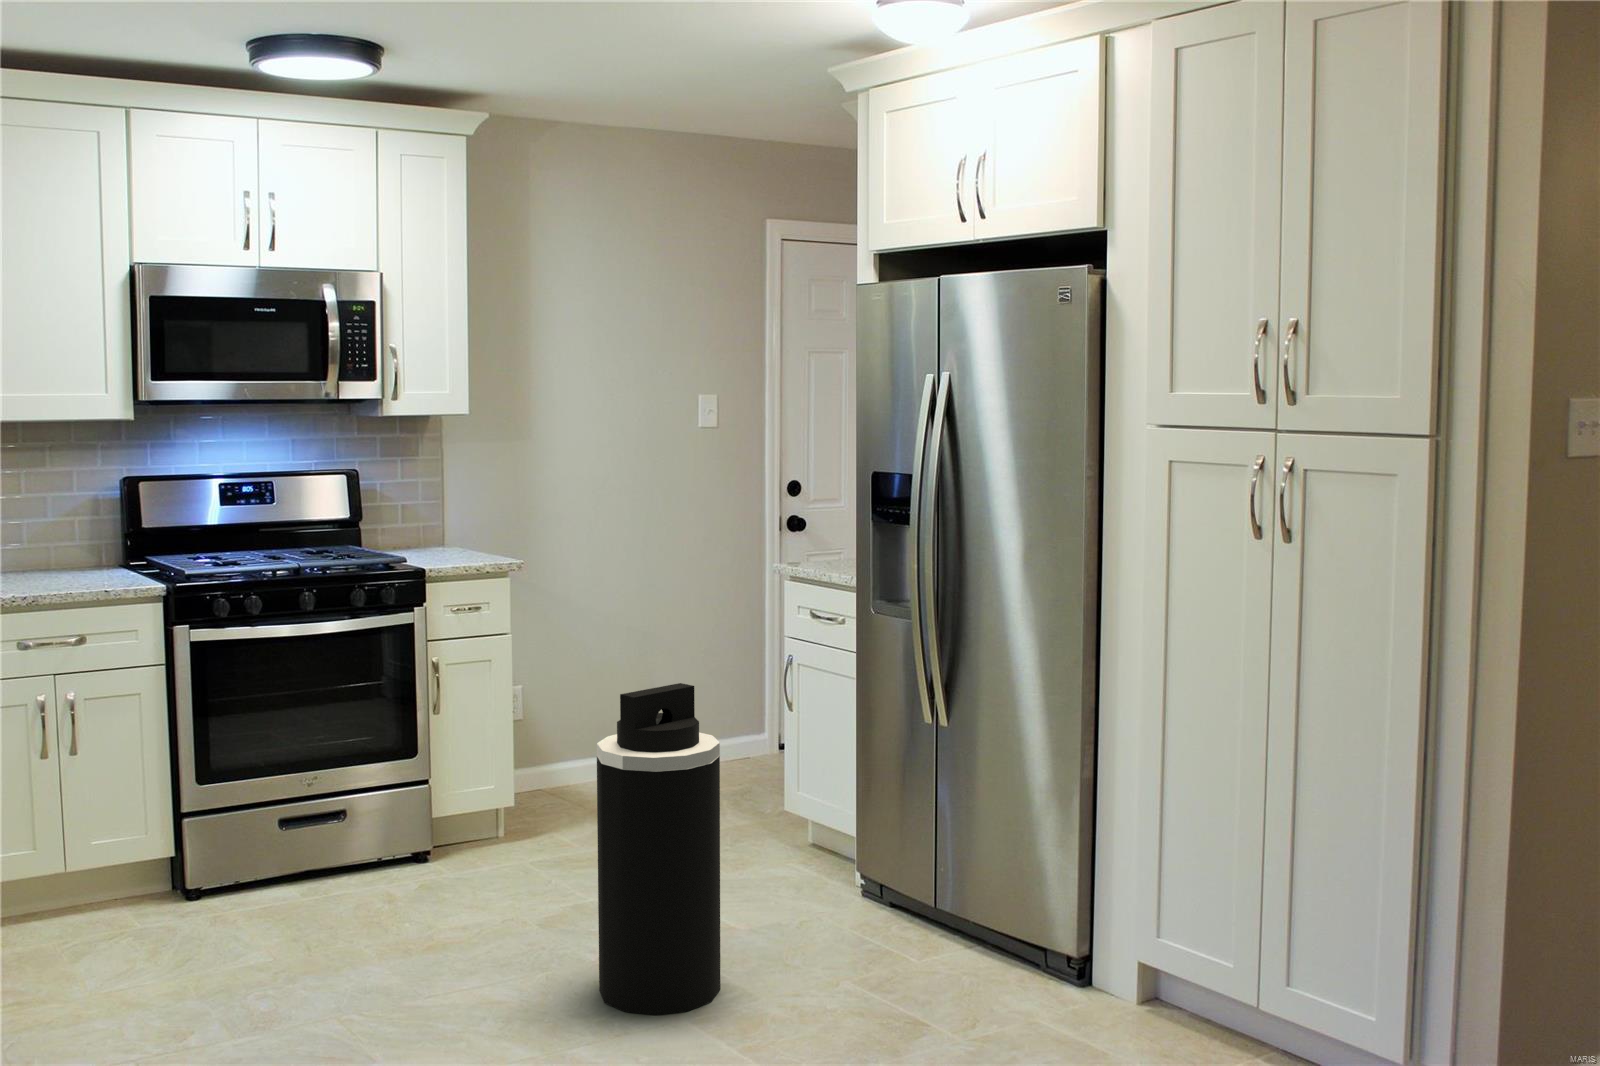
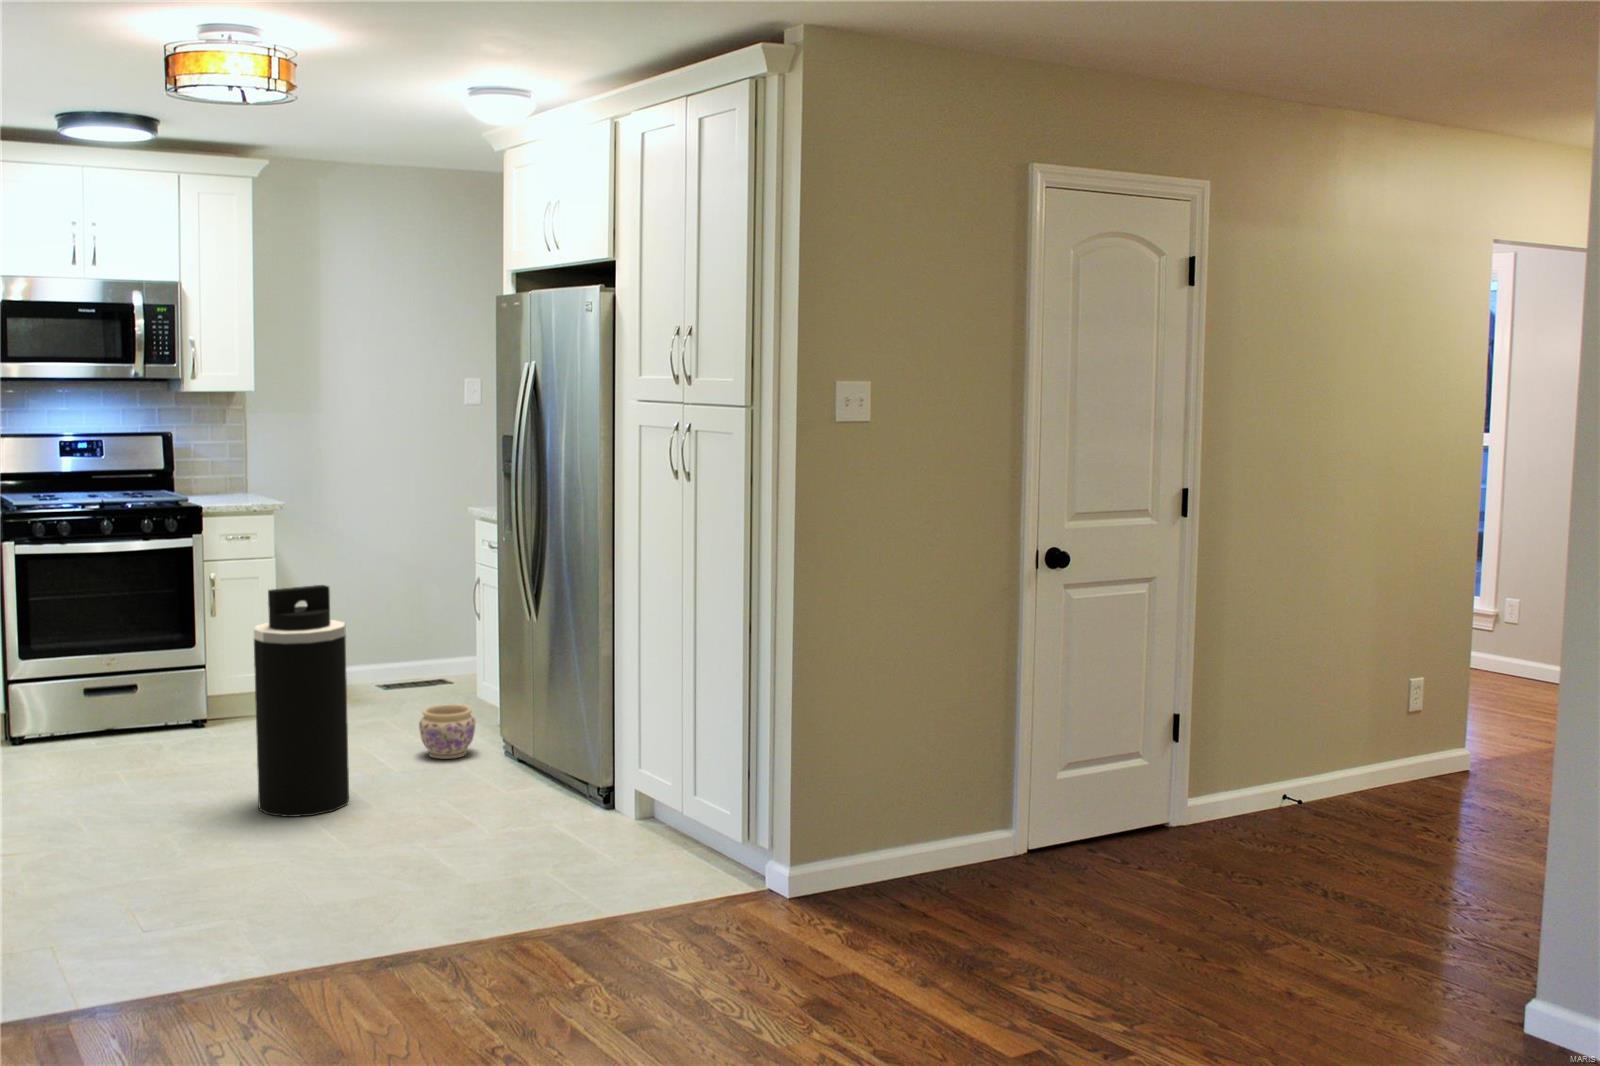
planter: none [747,828,820,905] -> present [419,704,476,759]

